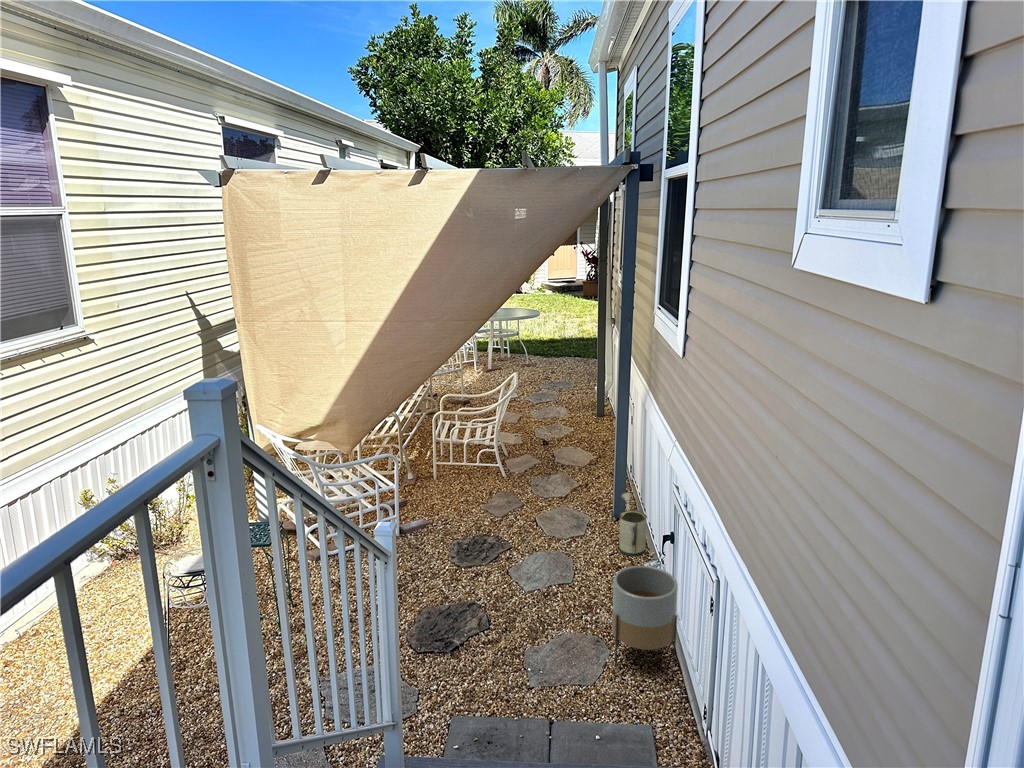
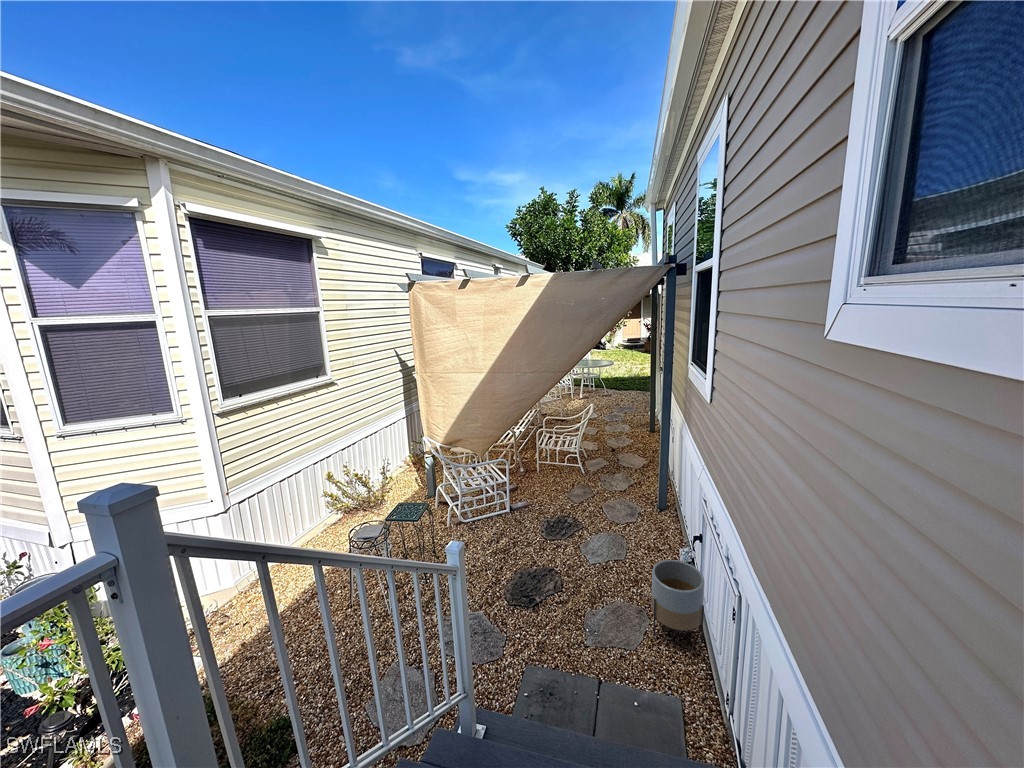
watering can: present [619,492,647,556] -> none [661,493,681,542]

